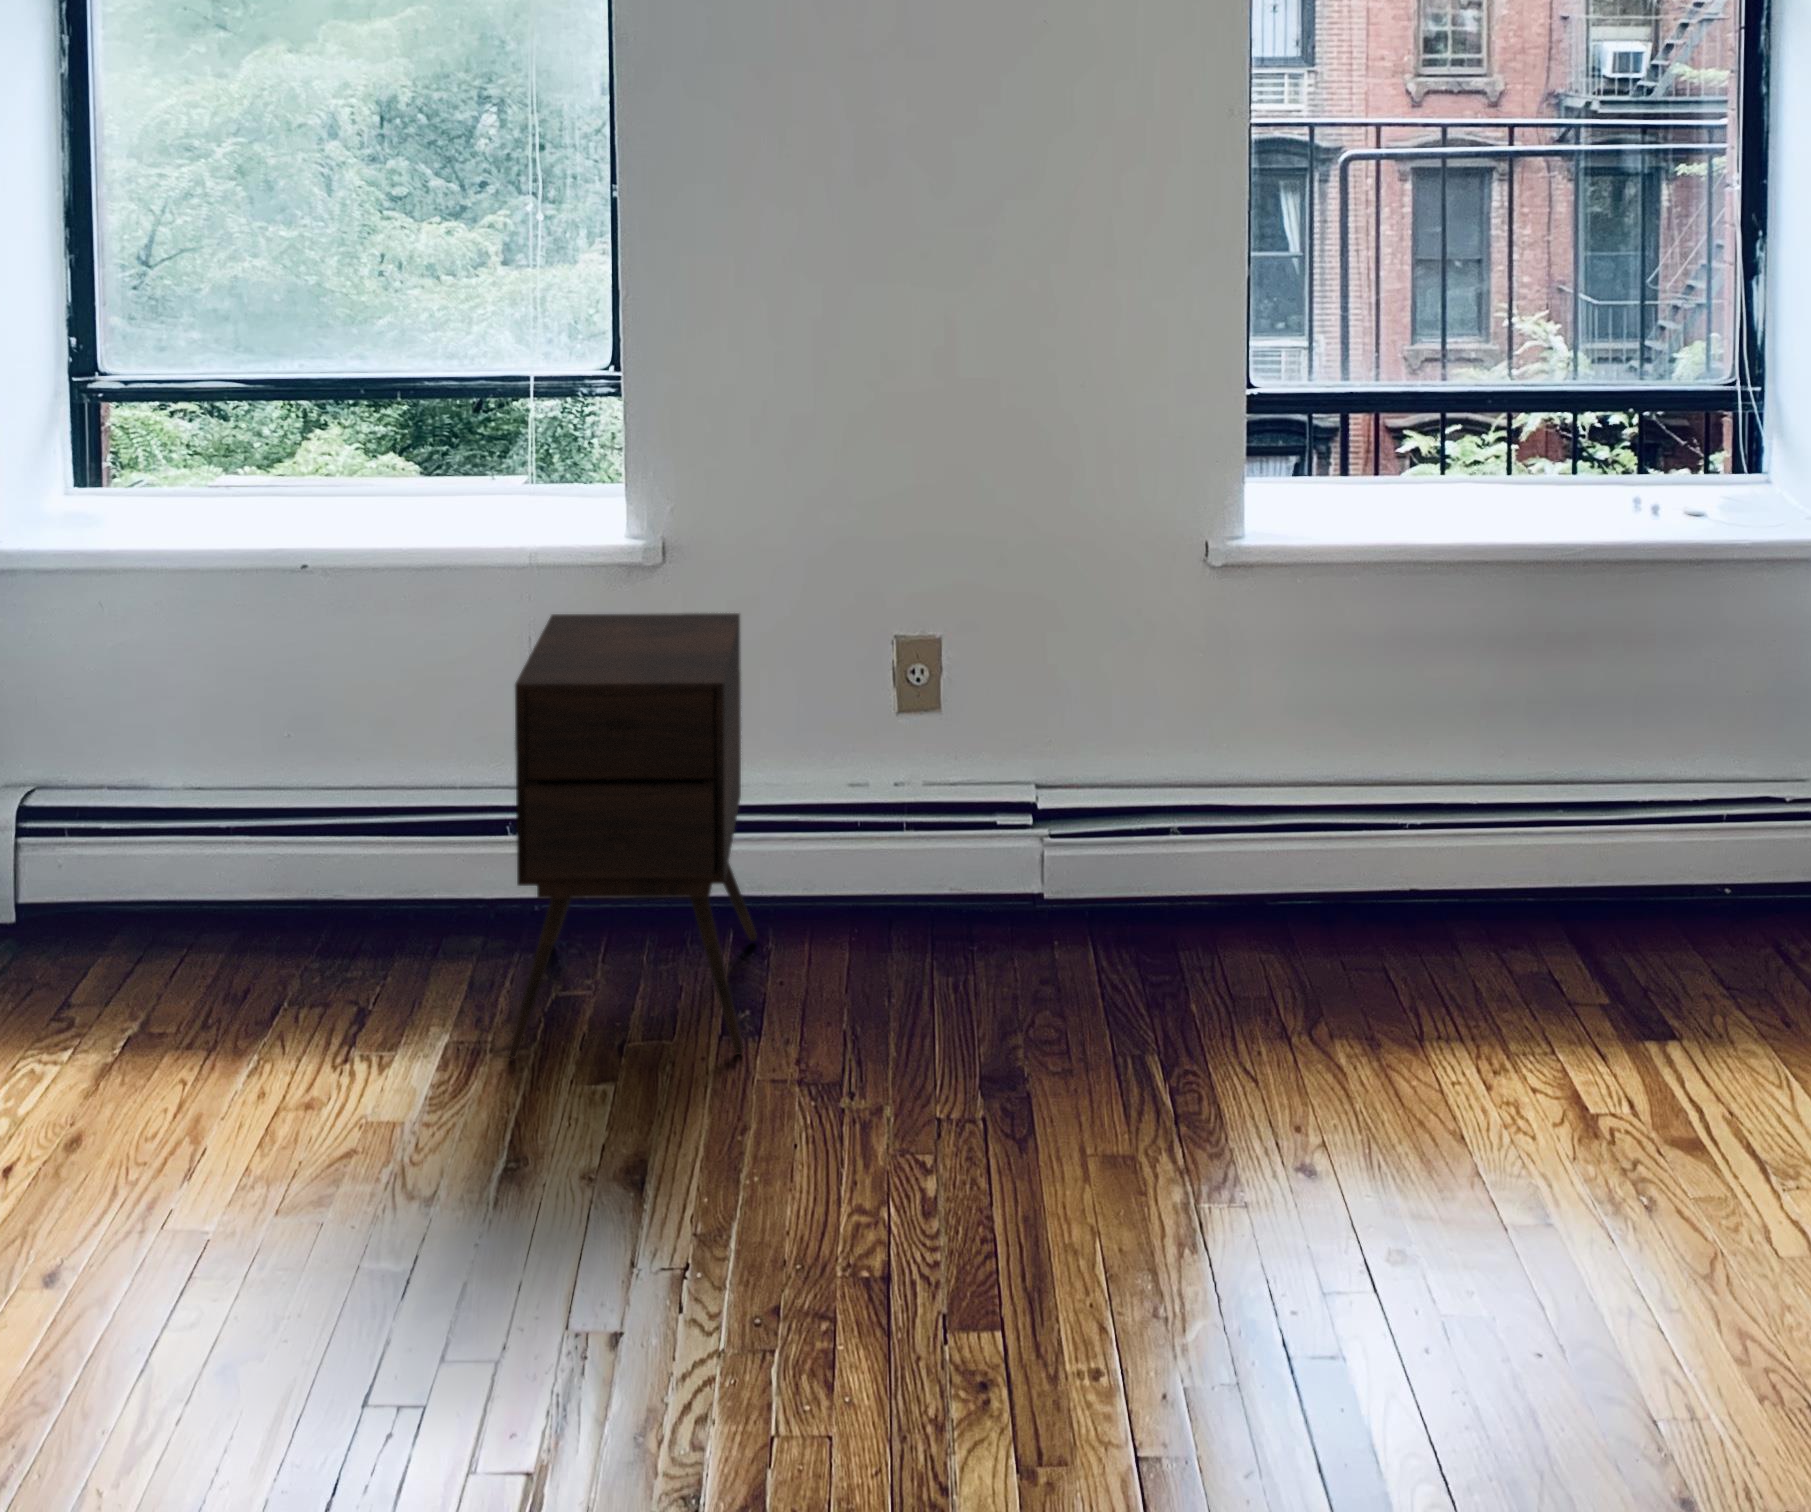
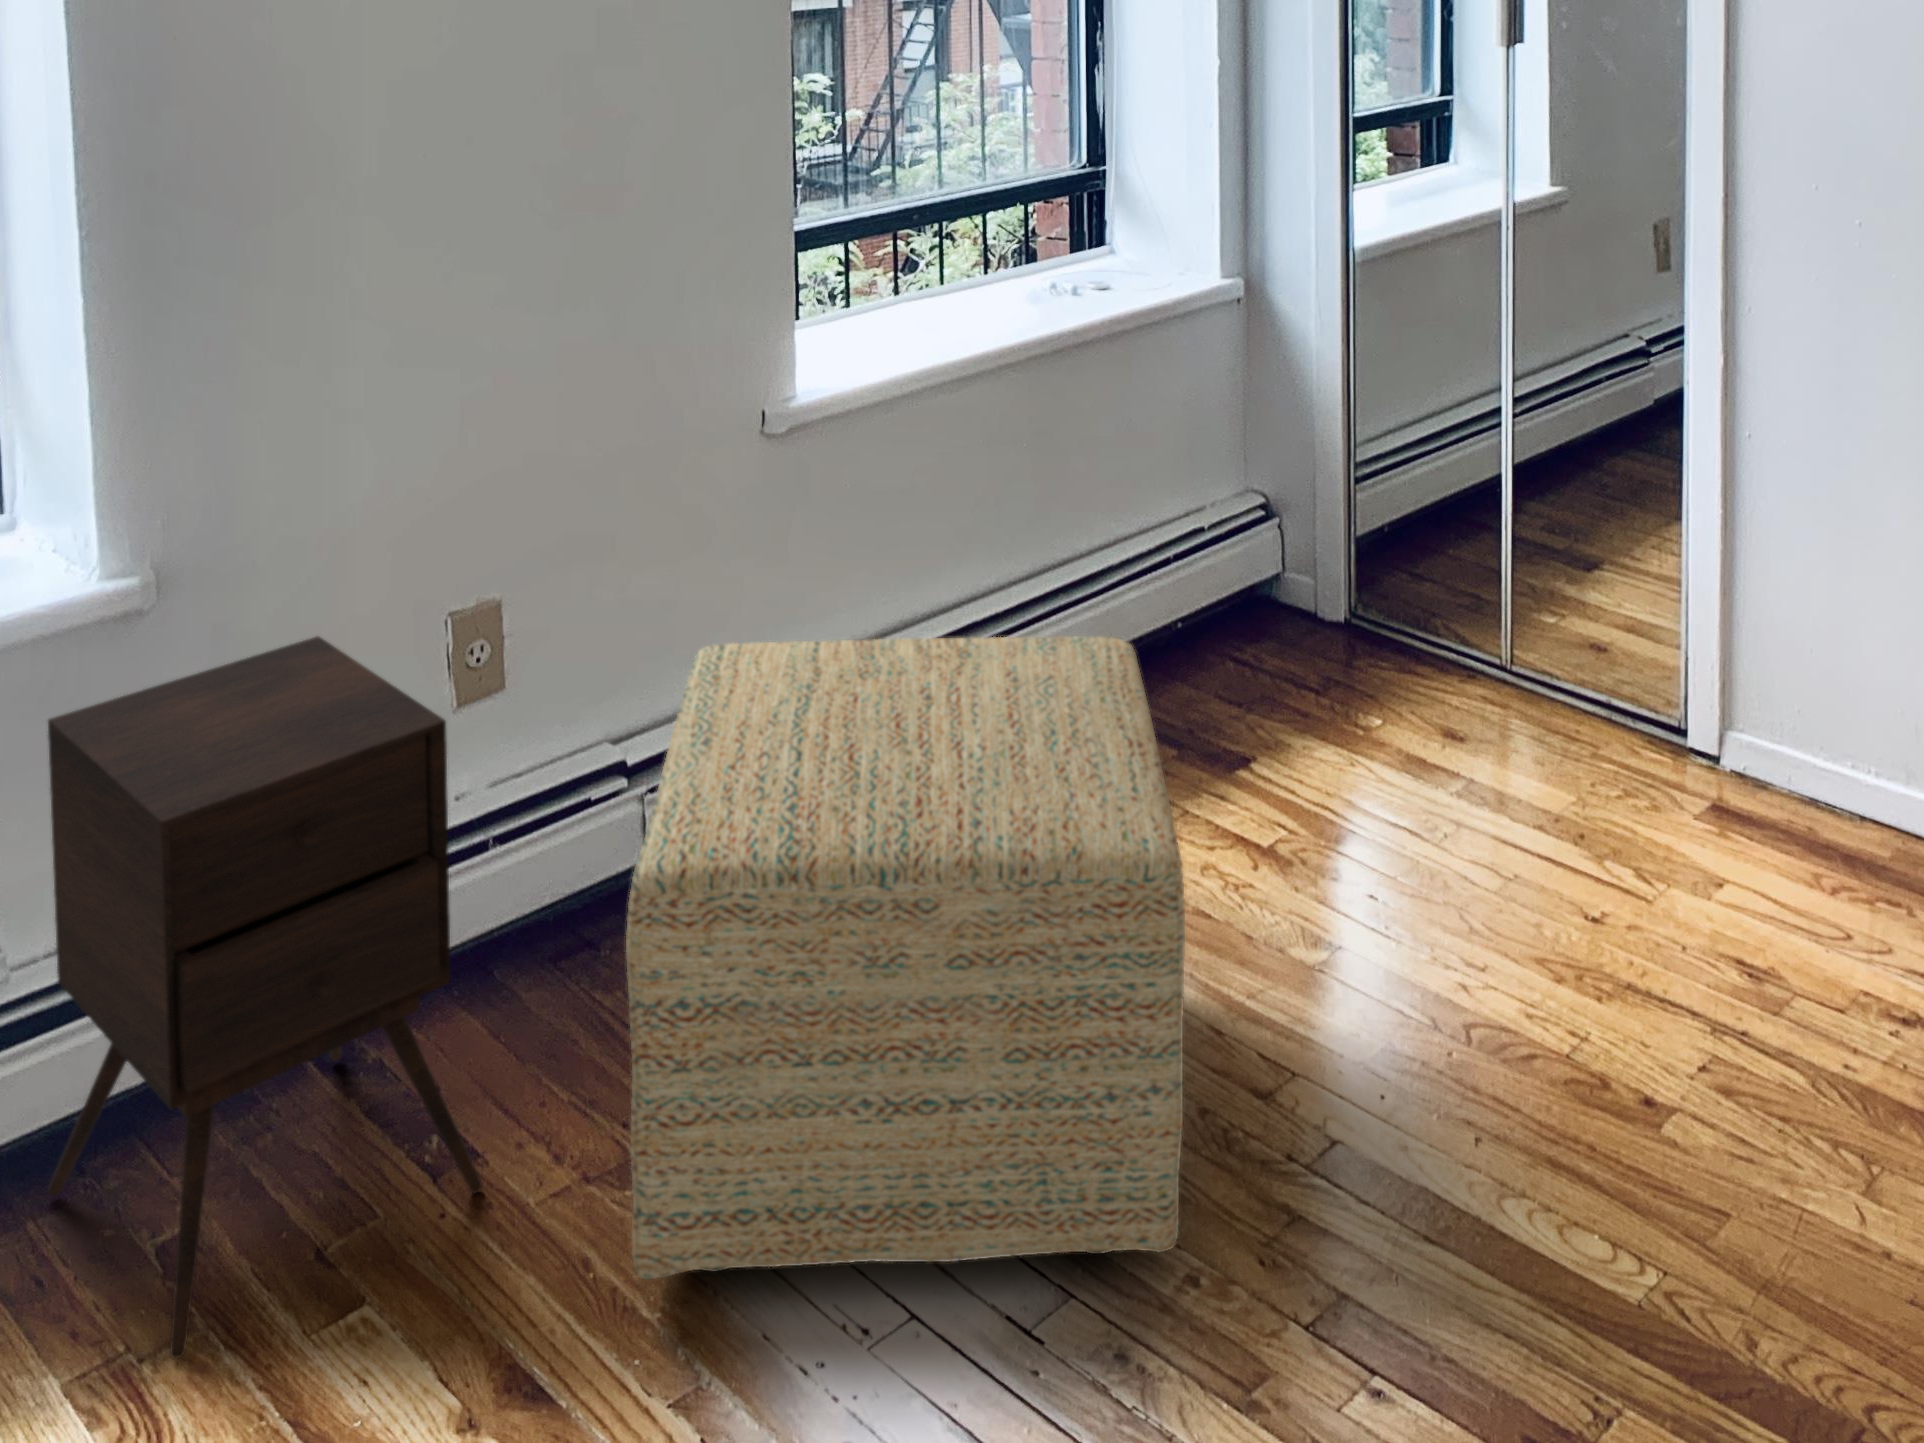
ottoman: none [737,707,1324,1335] -> present [626,636,1185,1279]

